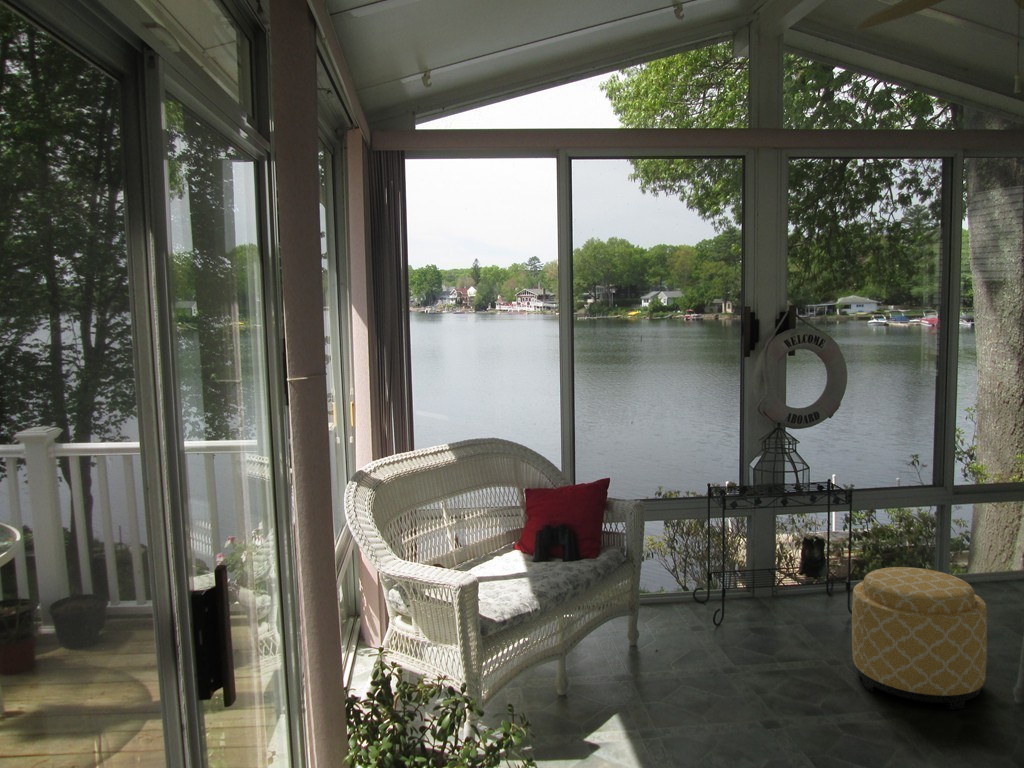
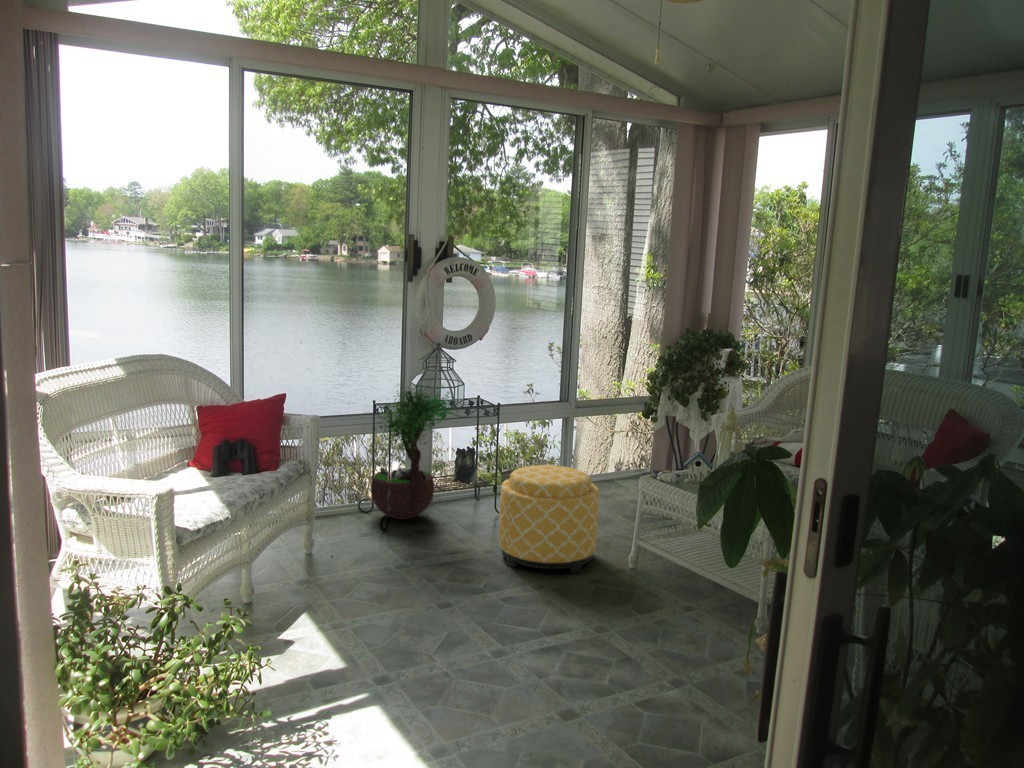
potted tree: none [705,459,799,614] -> present [371,385,454,519]

